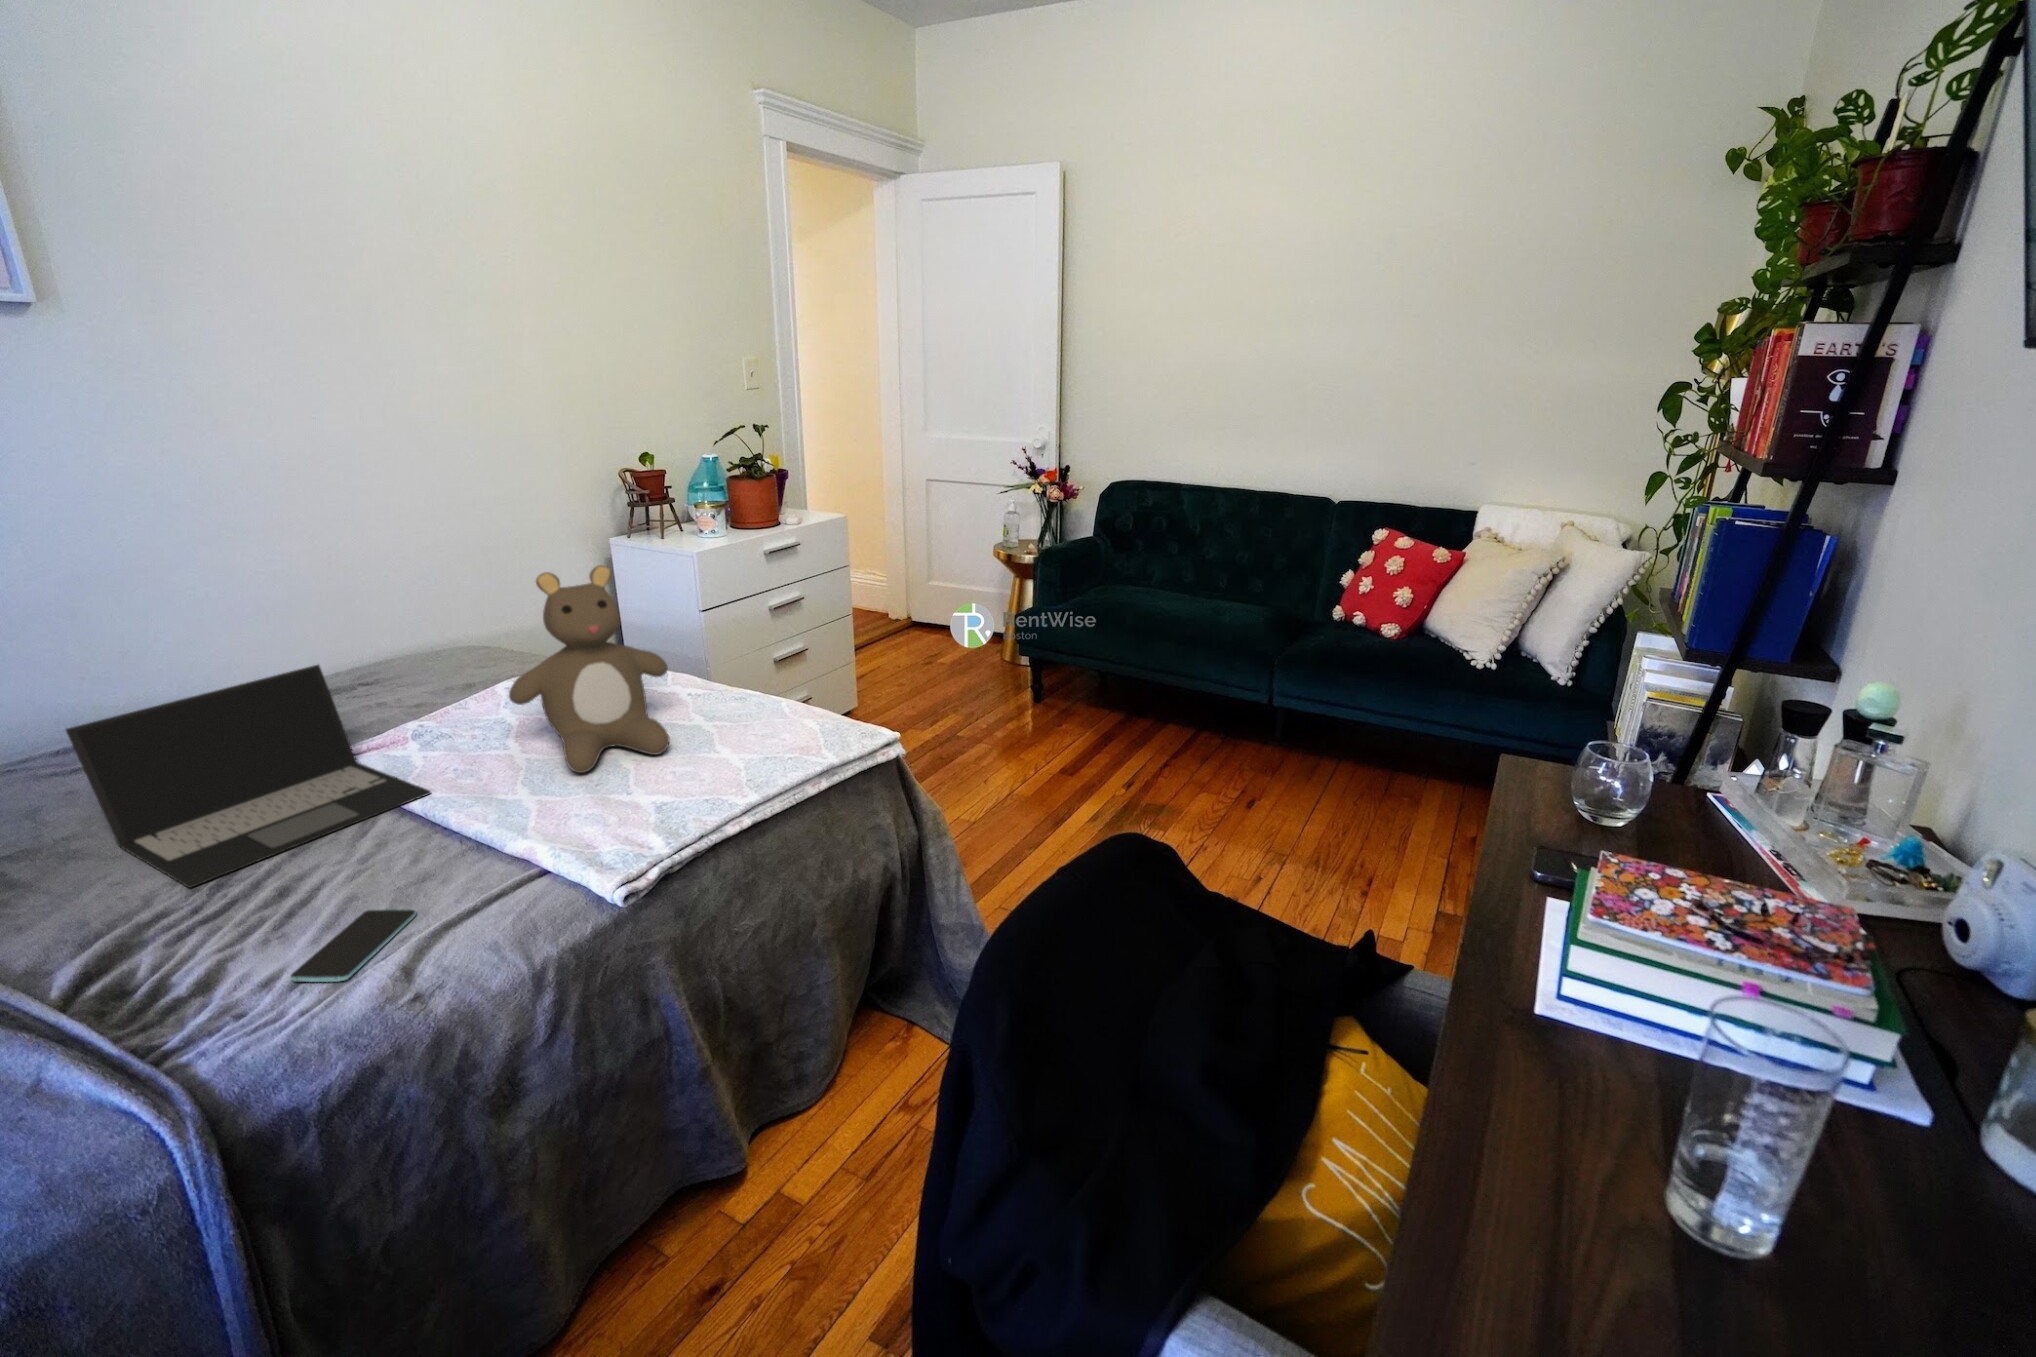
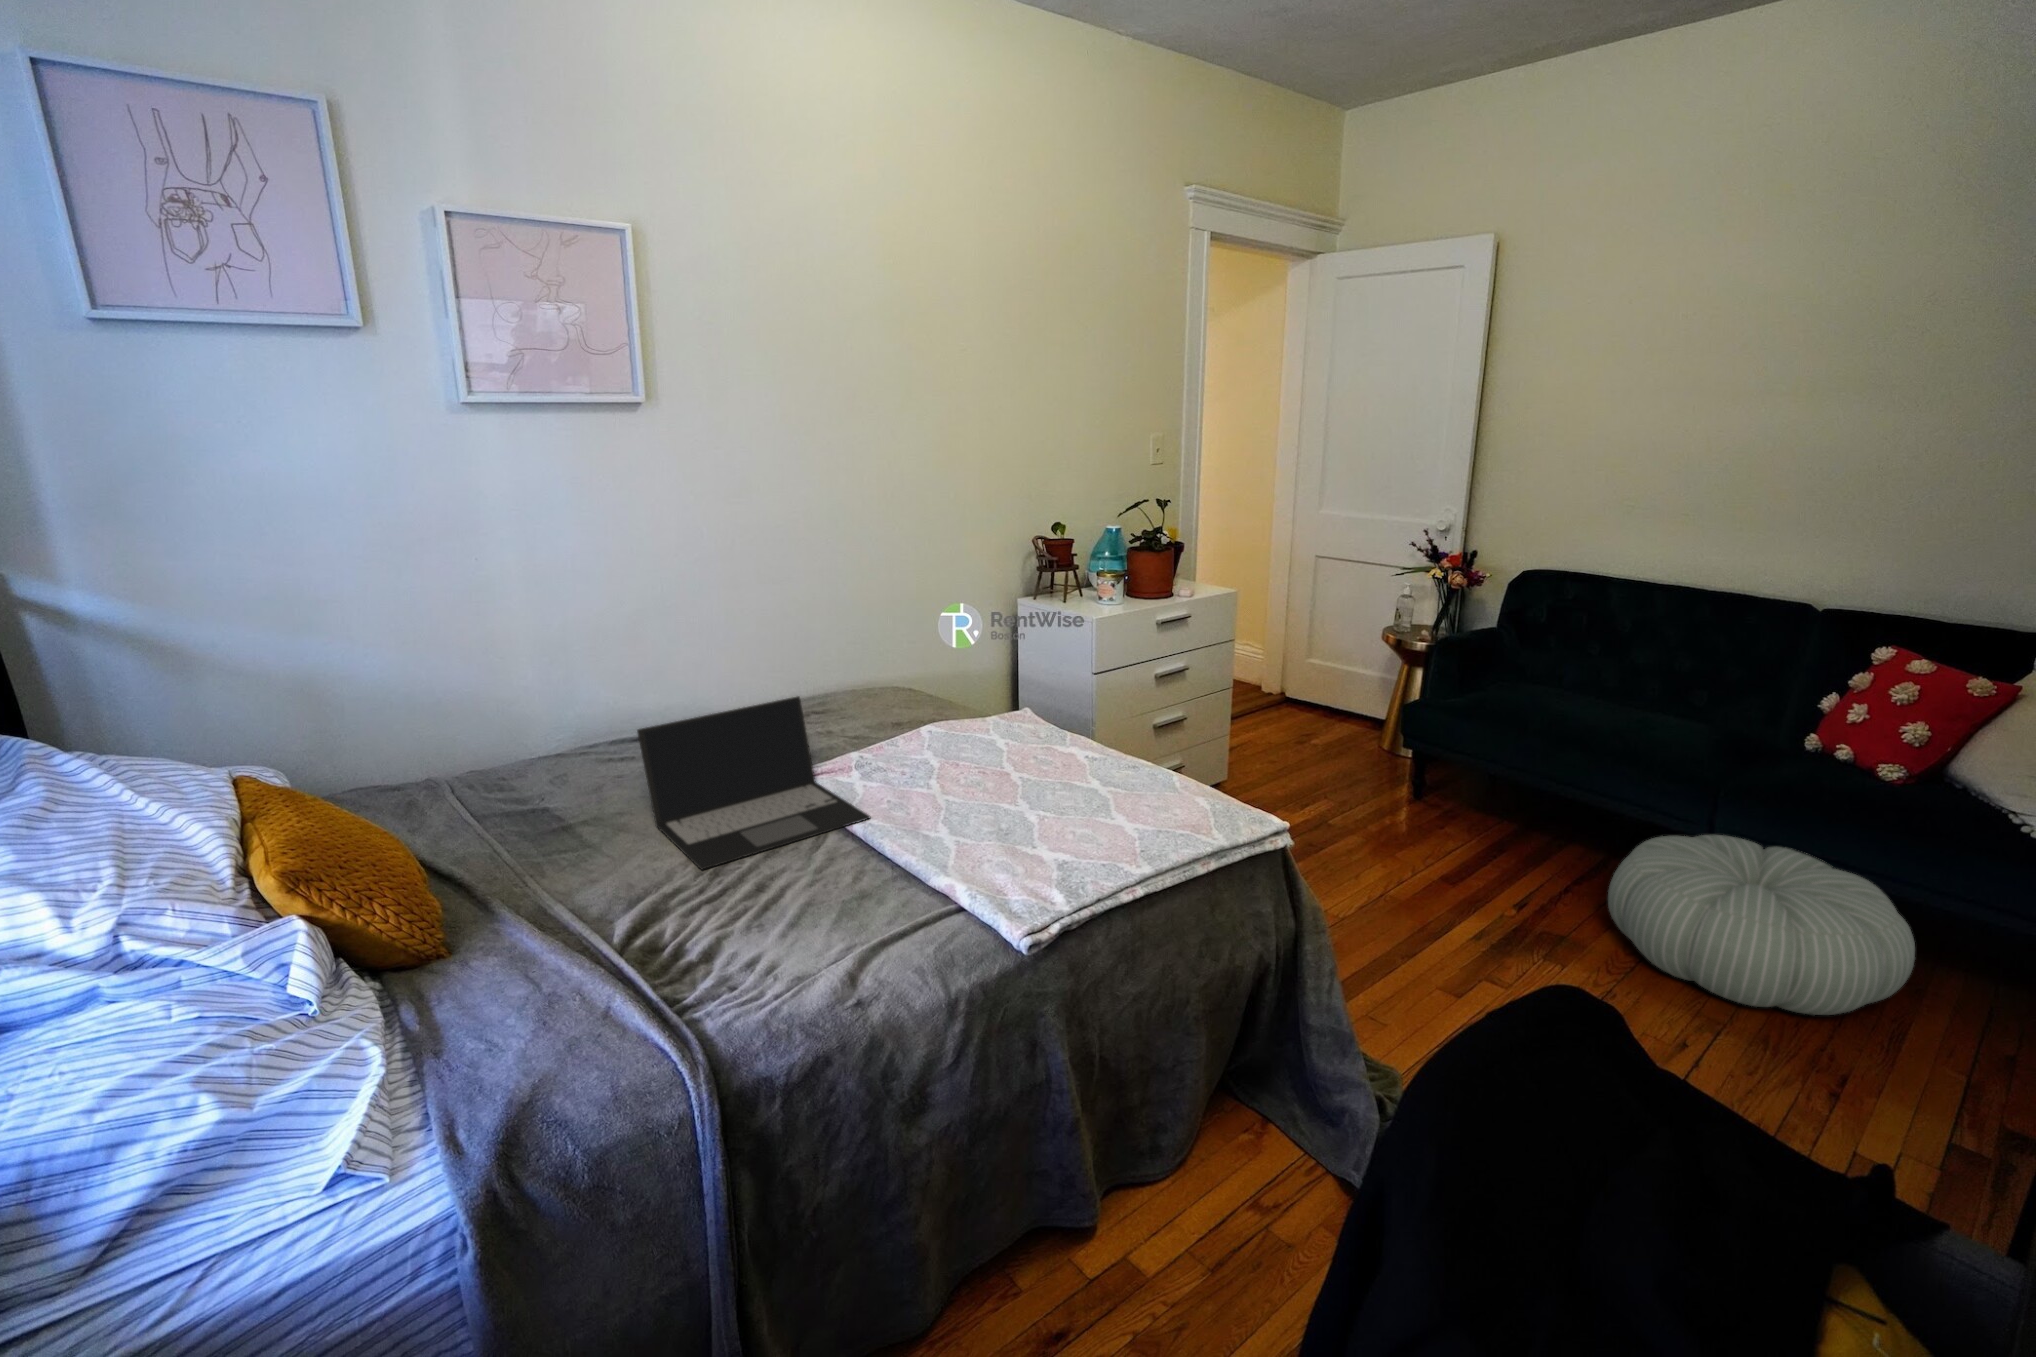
teddy bear: present [509,565,669,773] -> none [938,631,1072,820]
pouf: none [1183,695,1387,828] -> present [1608,835,1915,1015]
smartphone: present [291,909,416,982] -> none [771,916,861,975]

